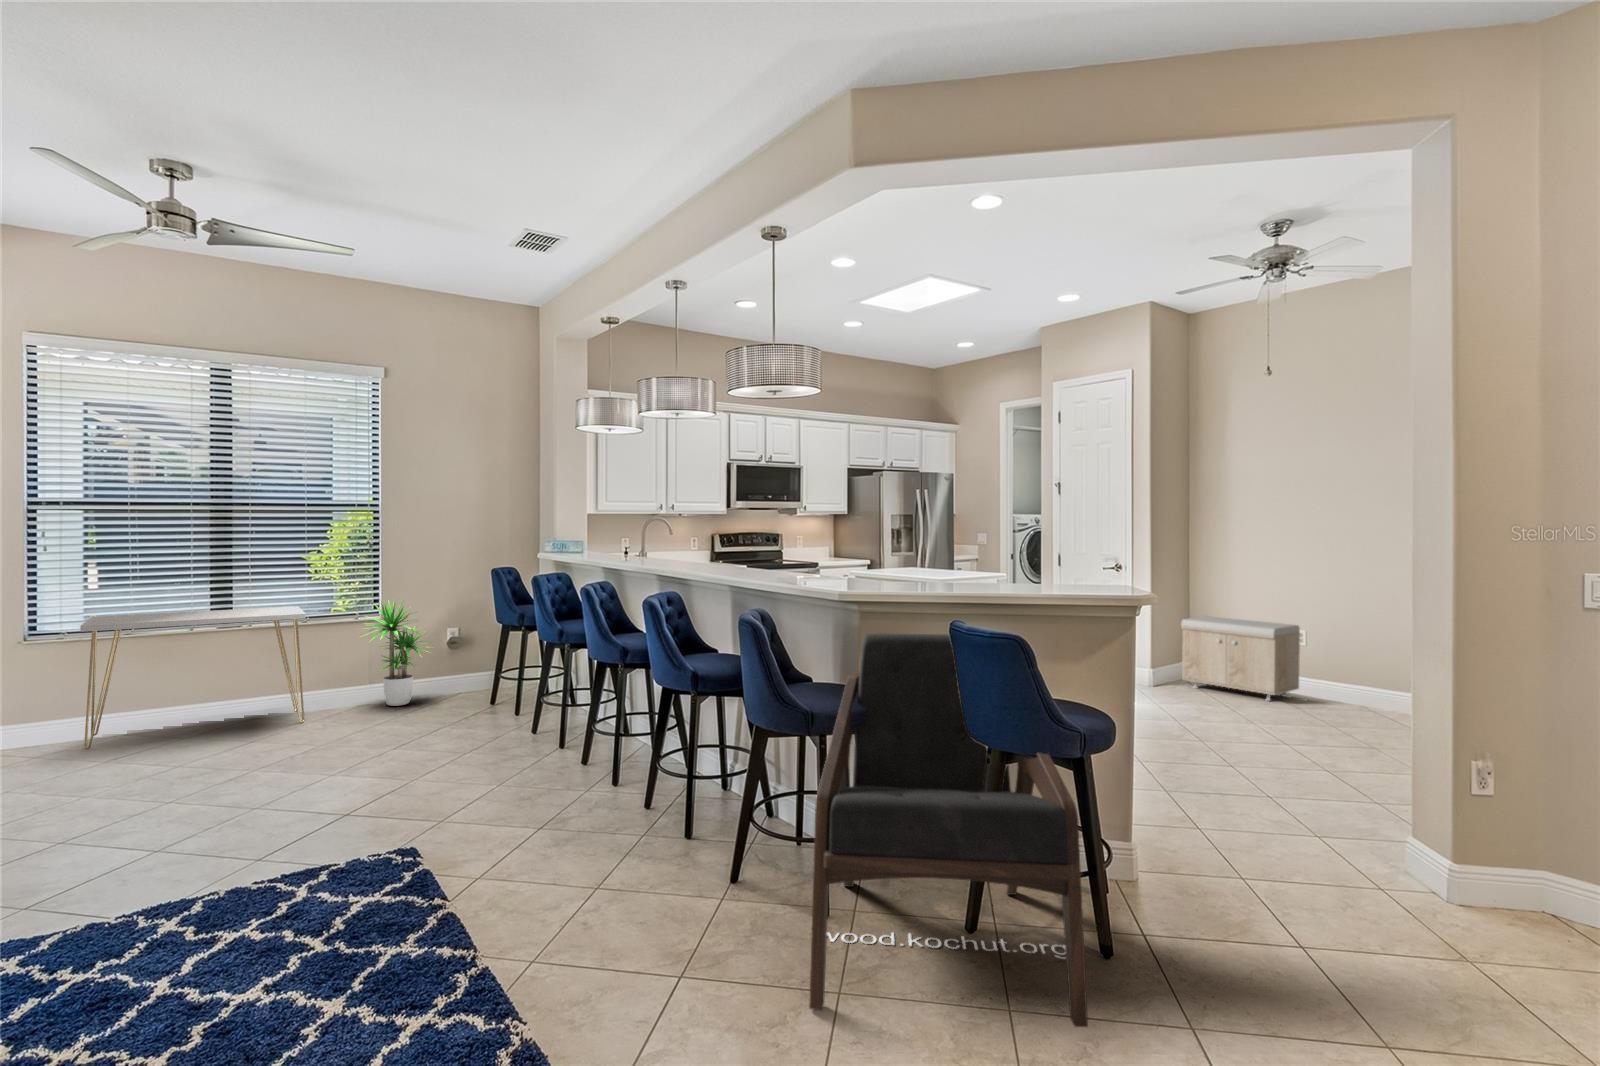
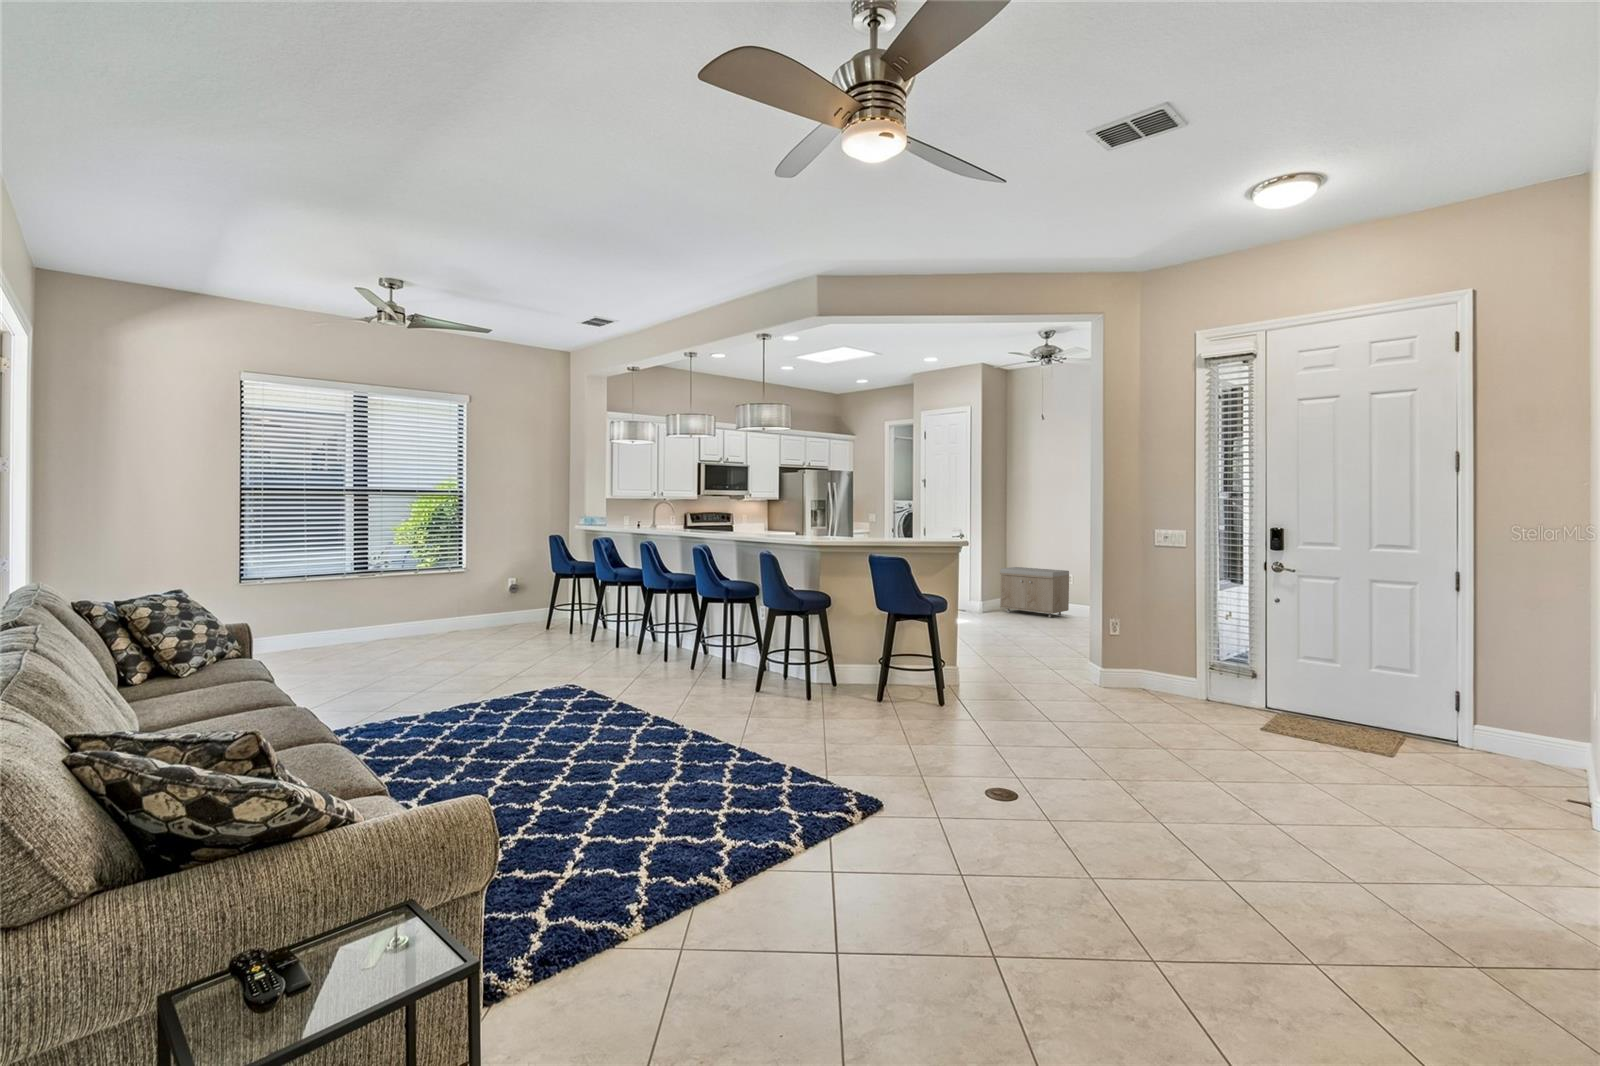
potted plant: present [368,601,428,706] -> none [459,556,510,630]
console table: present [80,606,306,749] -> none [287,562,435,654]
lounge chair: present [809,633,1088,1027] -> none [810,562,934,720]

